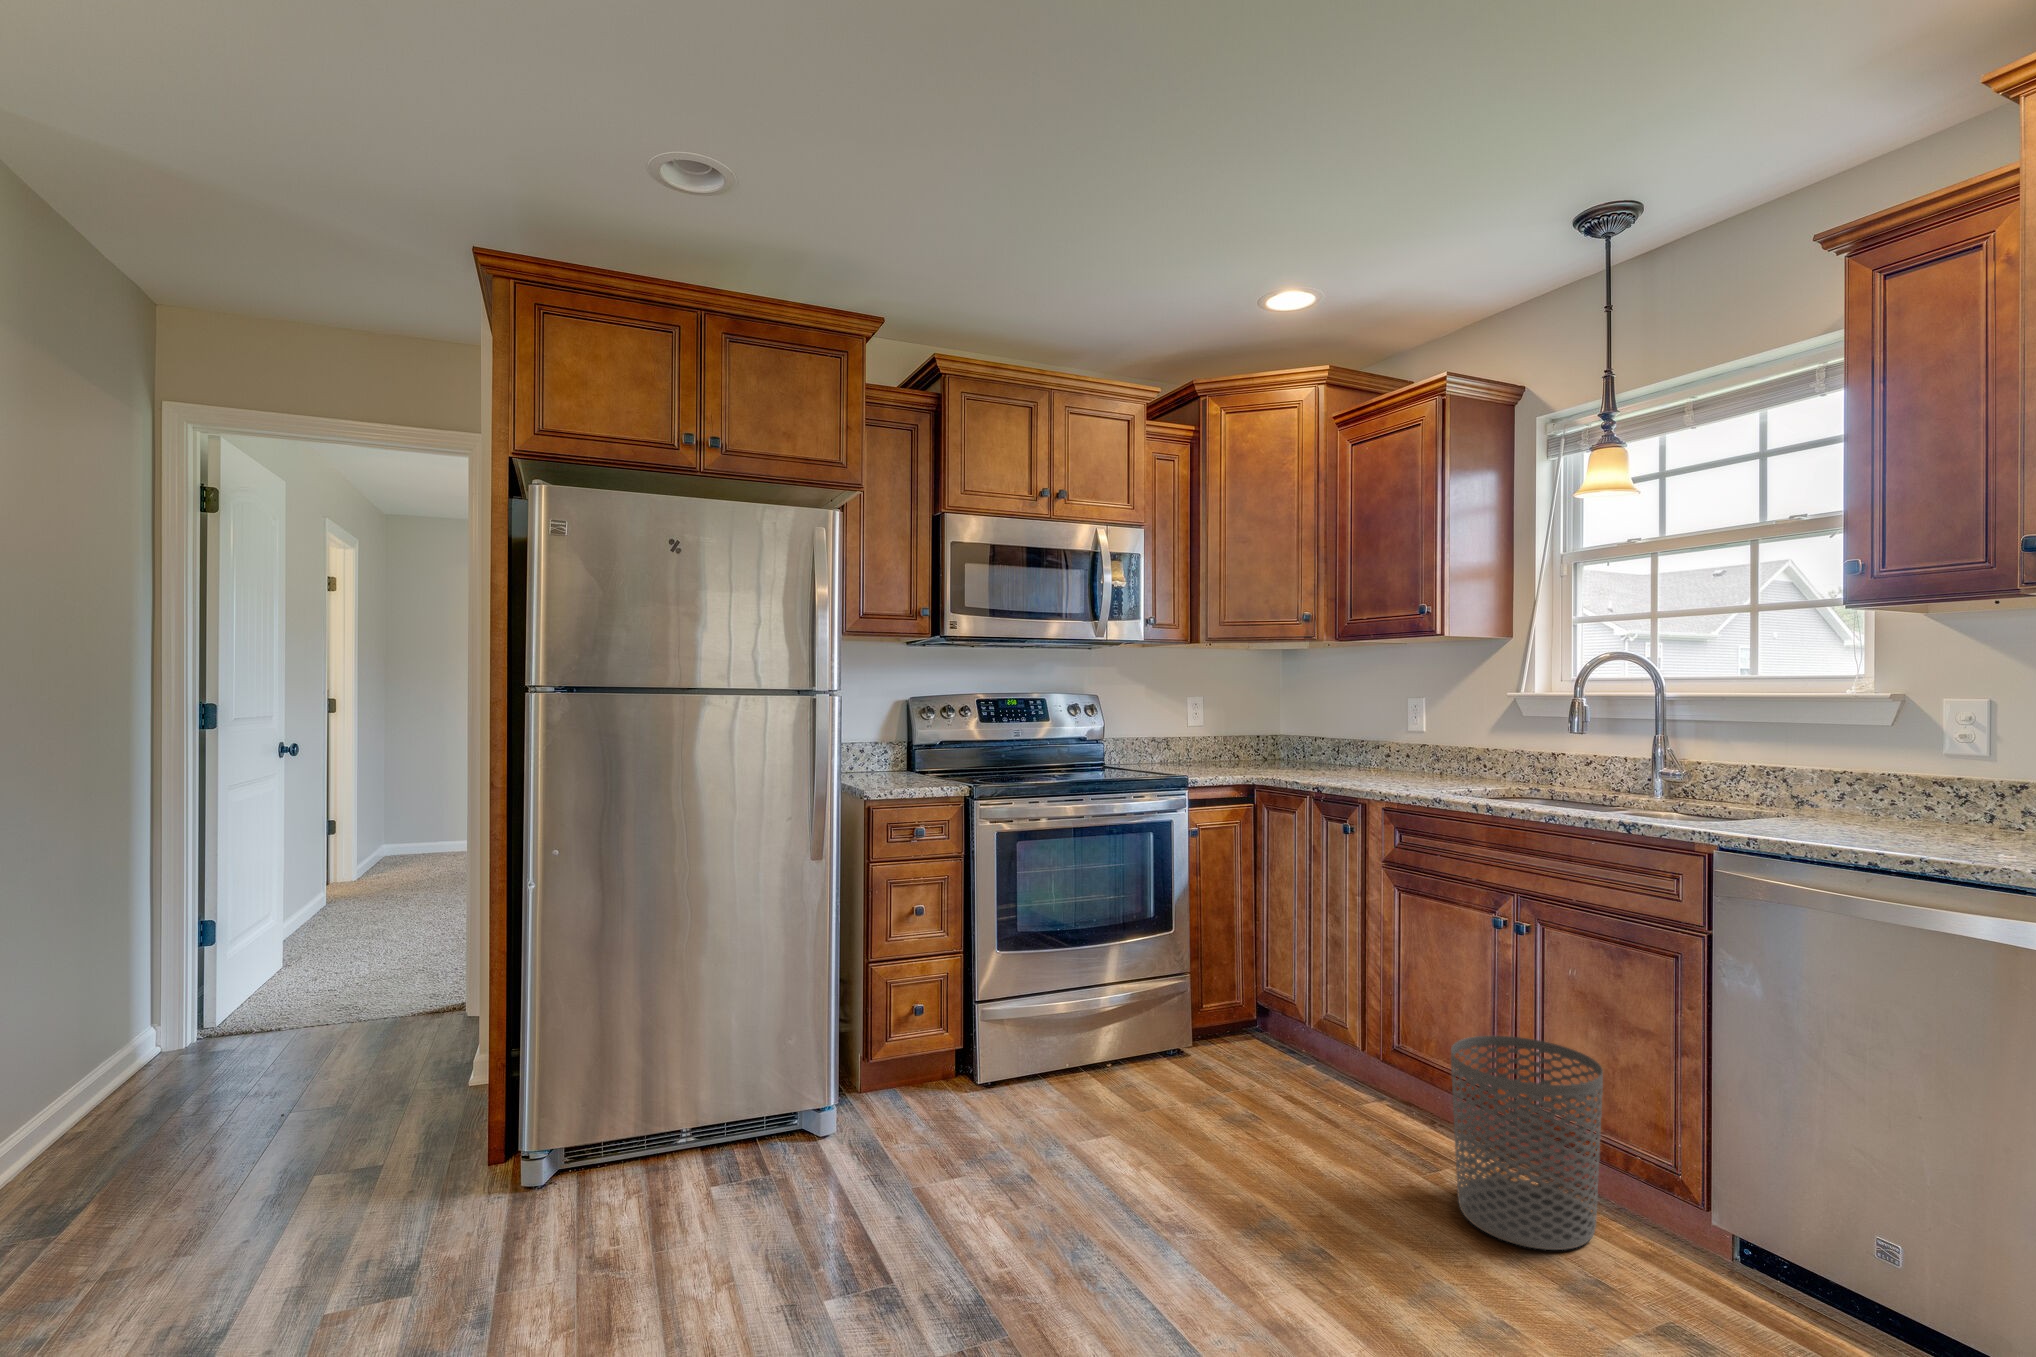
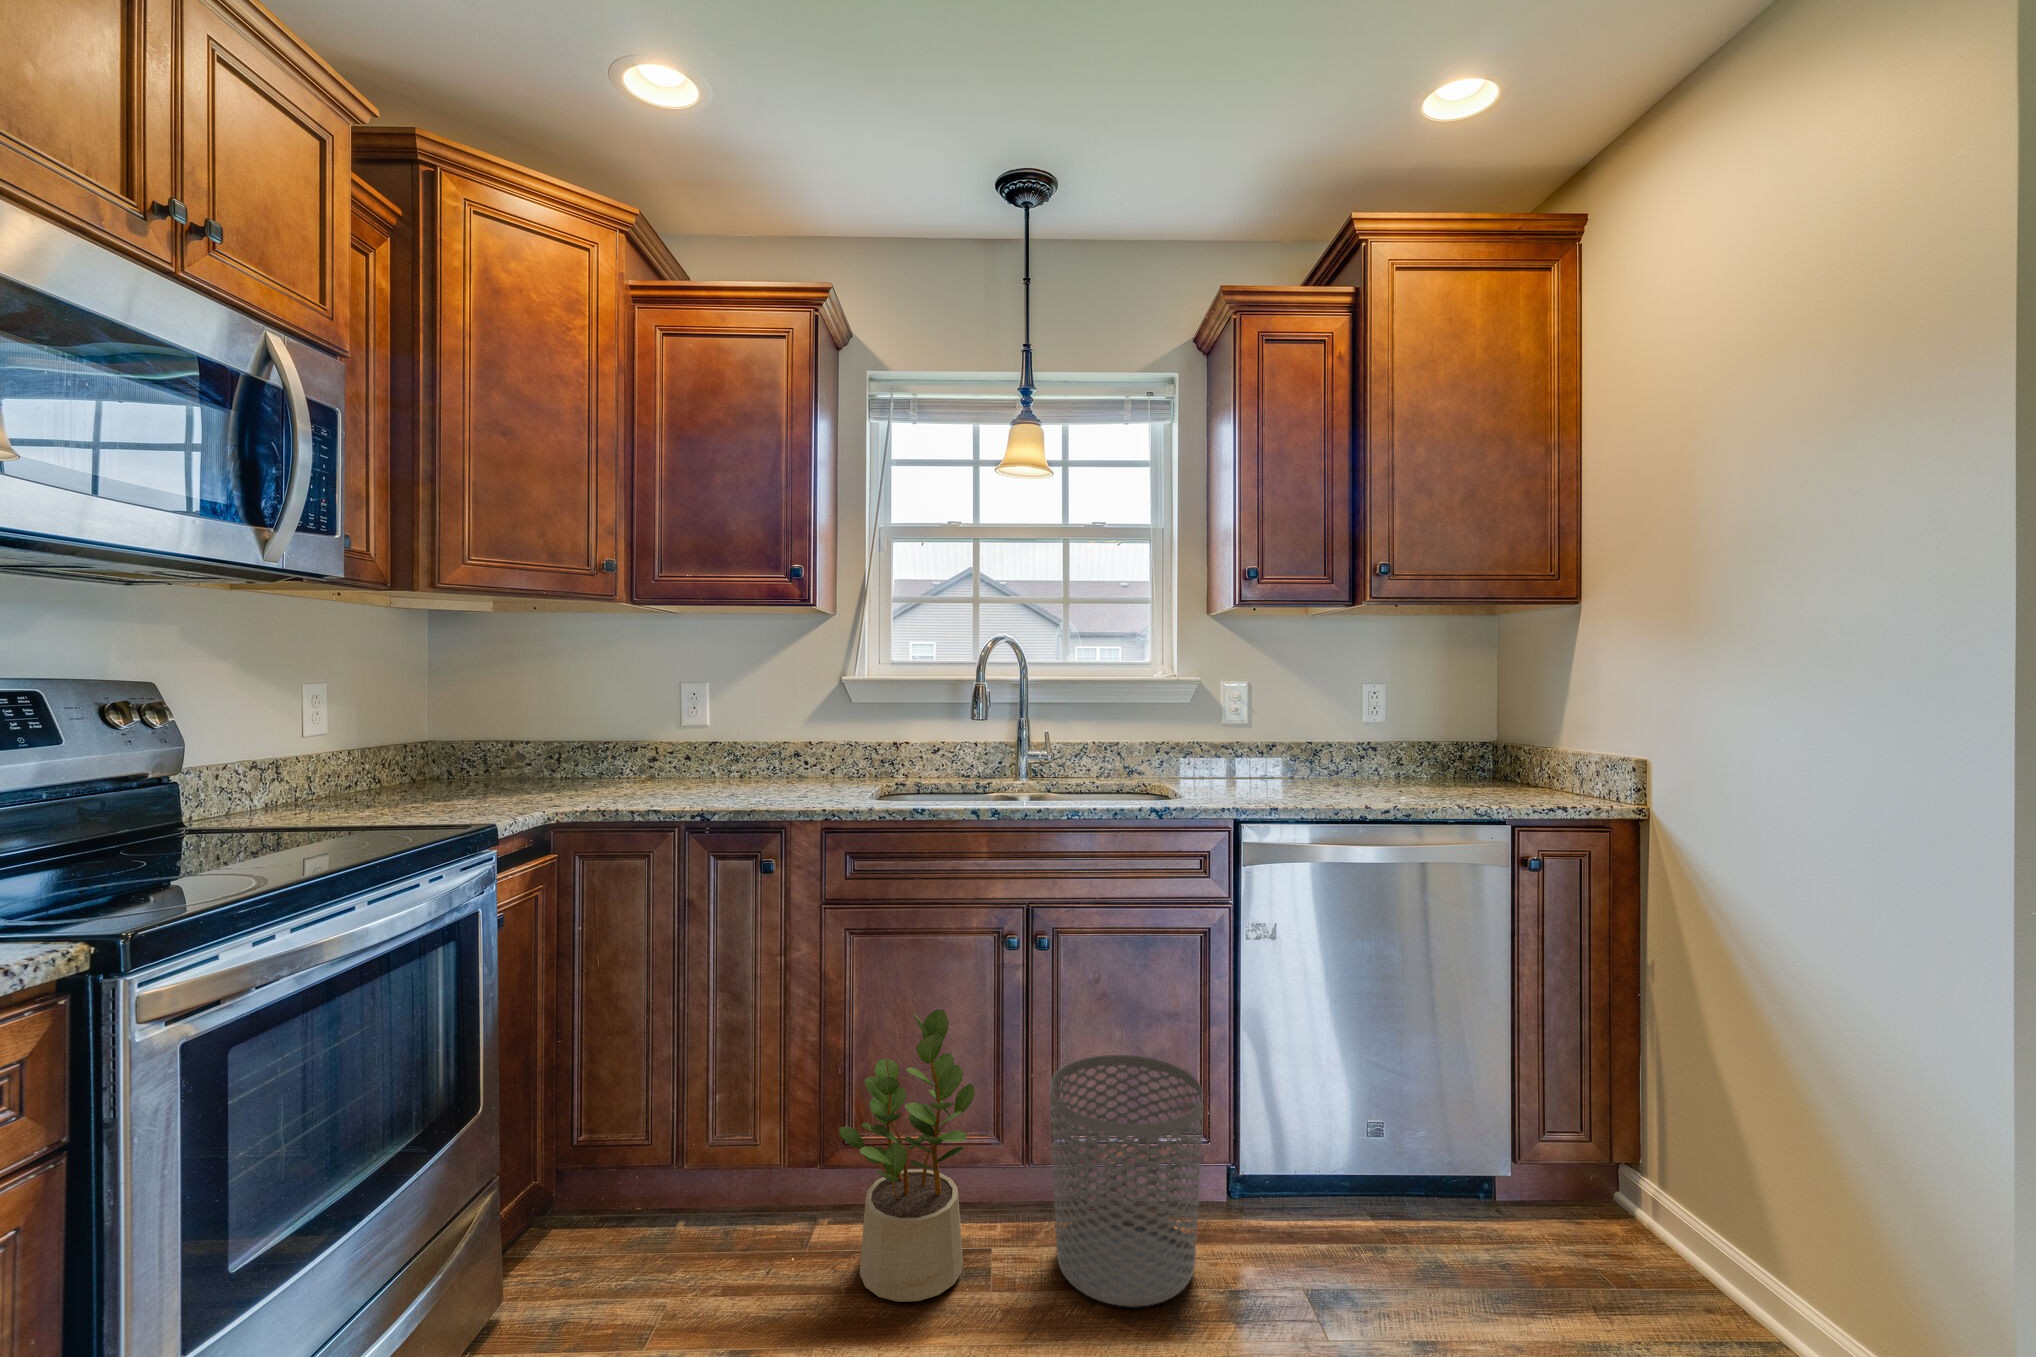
potted plant: none [1334,946,1438,1158] -> present [839,1009,975,1302]

